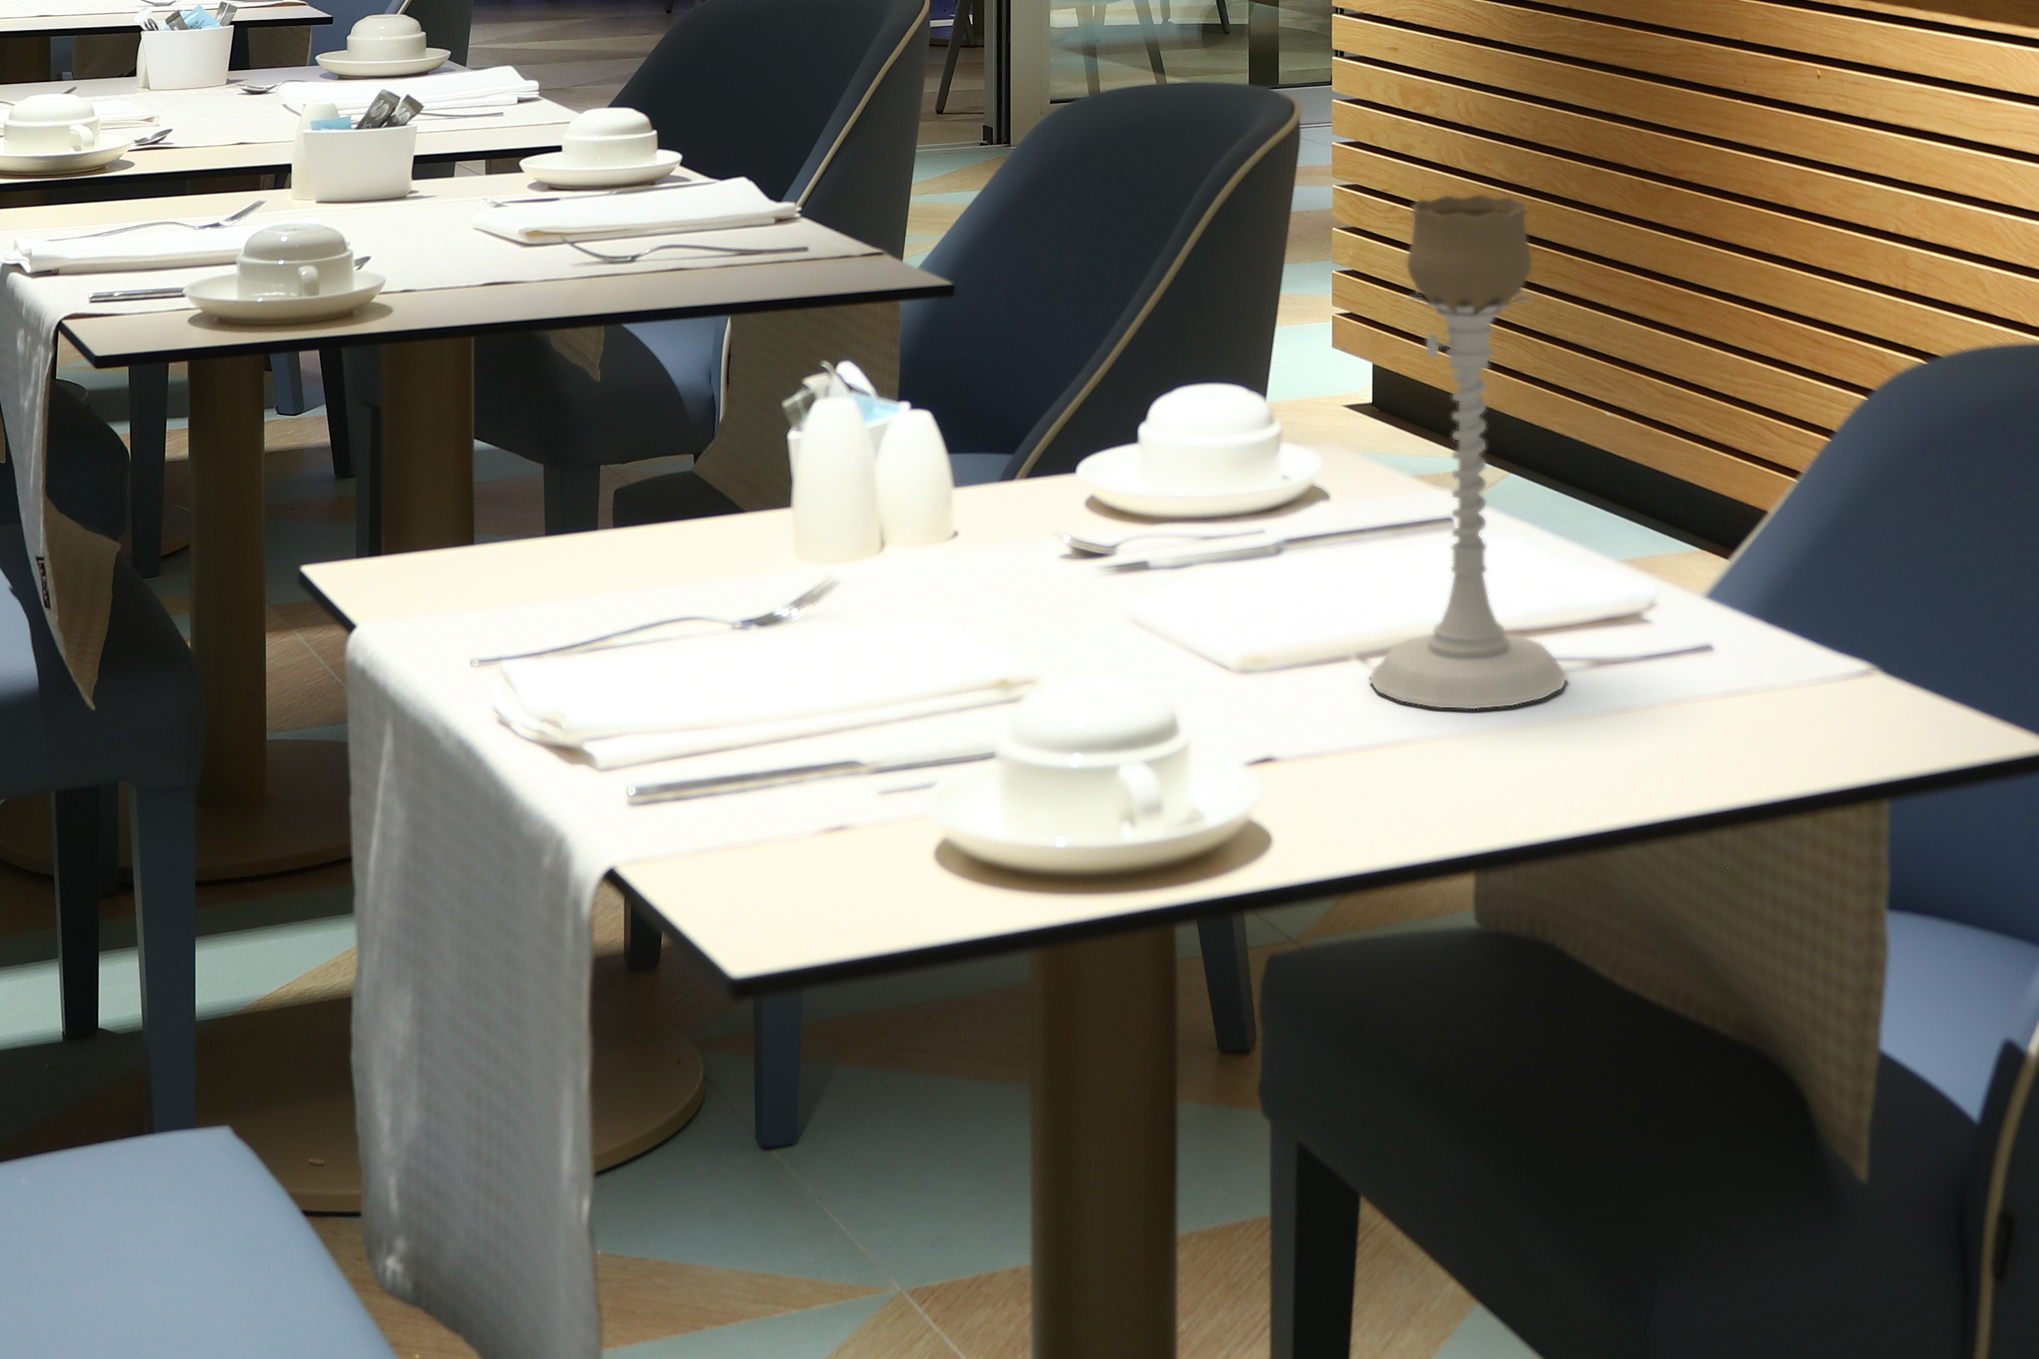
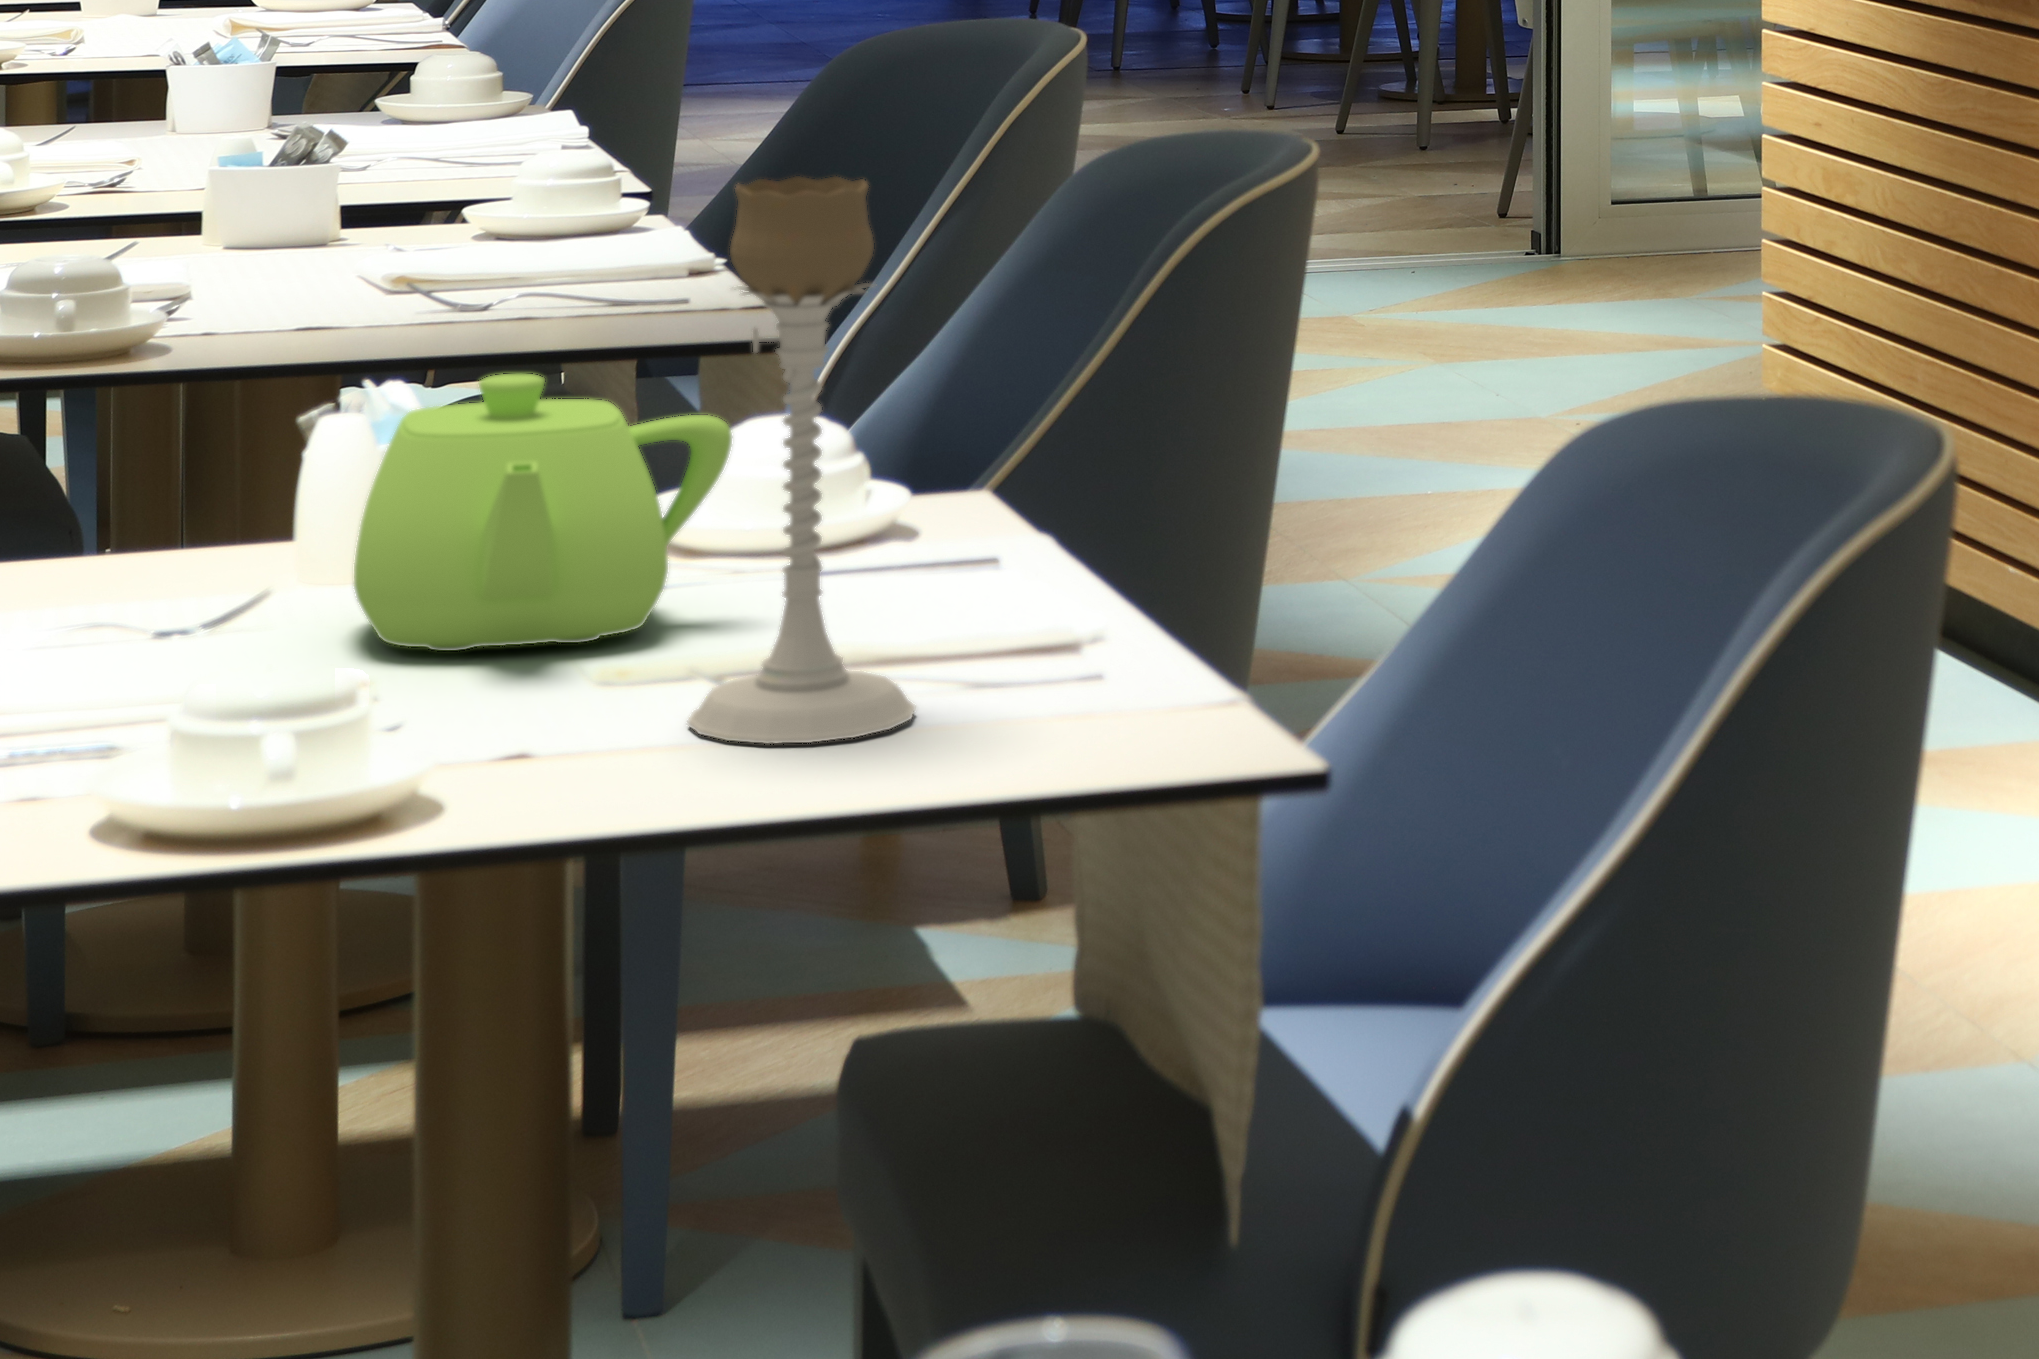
teapot: none [950,367,1271,621] -> present [354,374,732,651]

